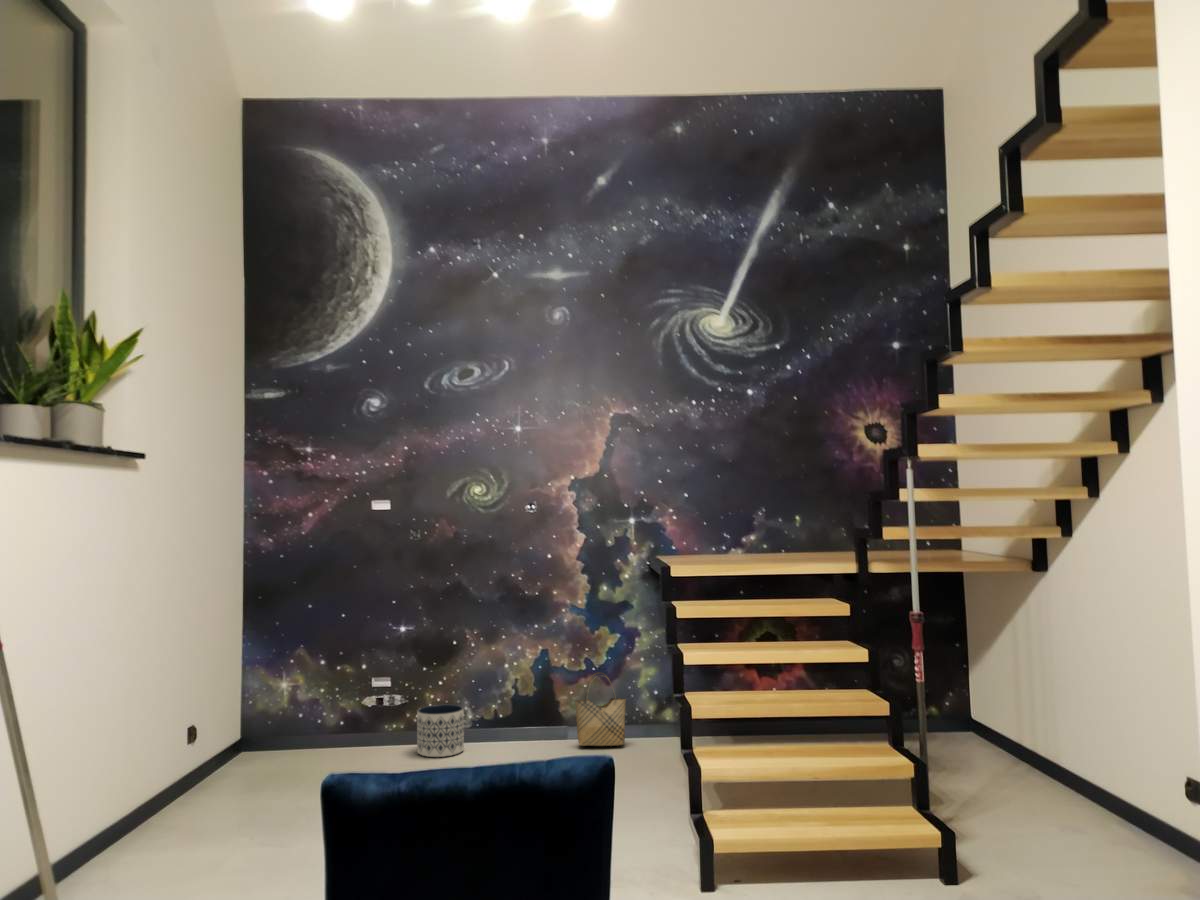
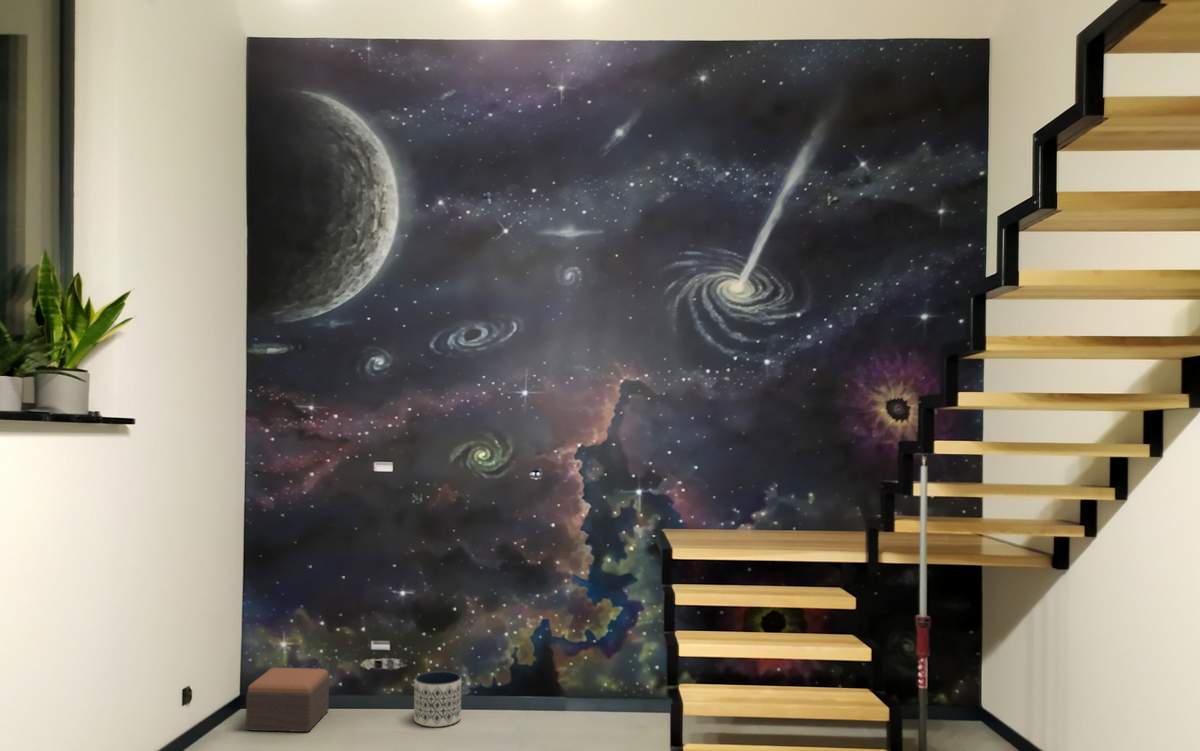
woven basket: present [575,673,626,746] -> none [573,645,626,721]
footstool: none [247,707,331,767] -> present [246,668,329,732]

